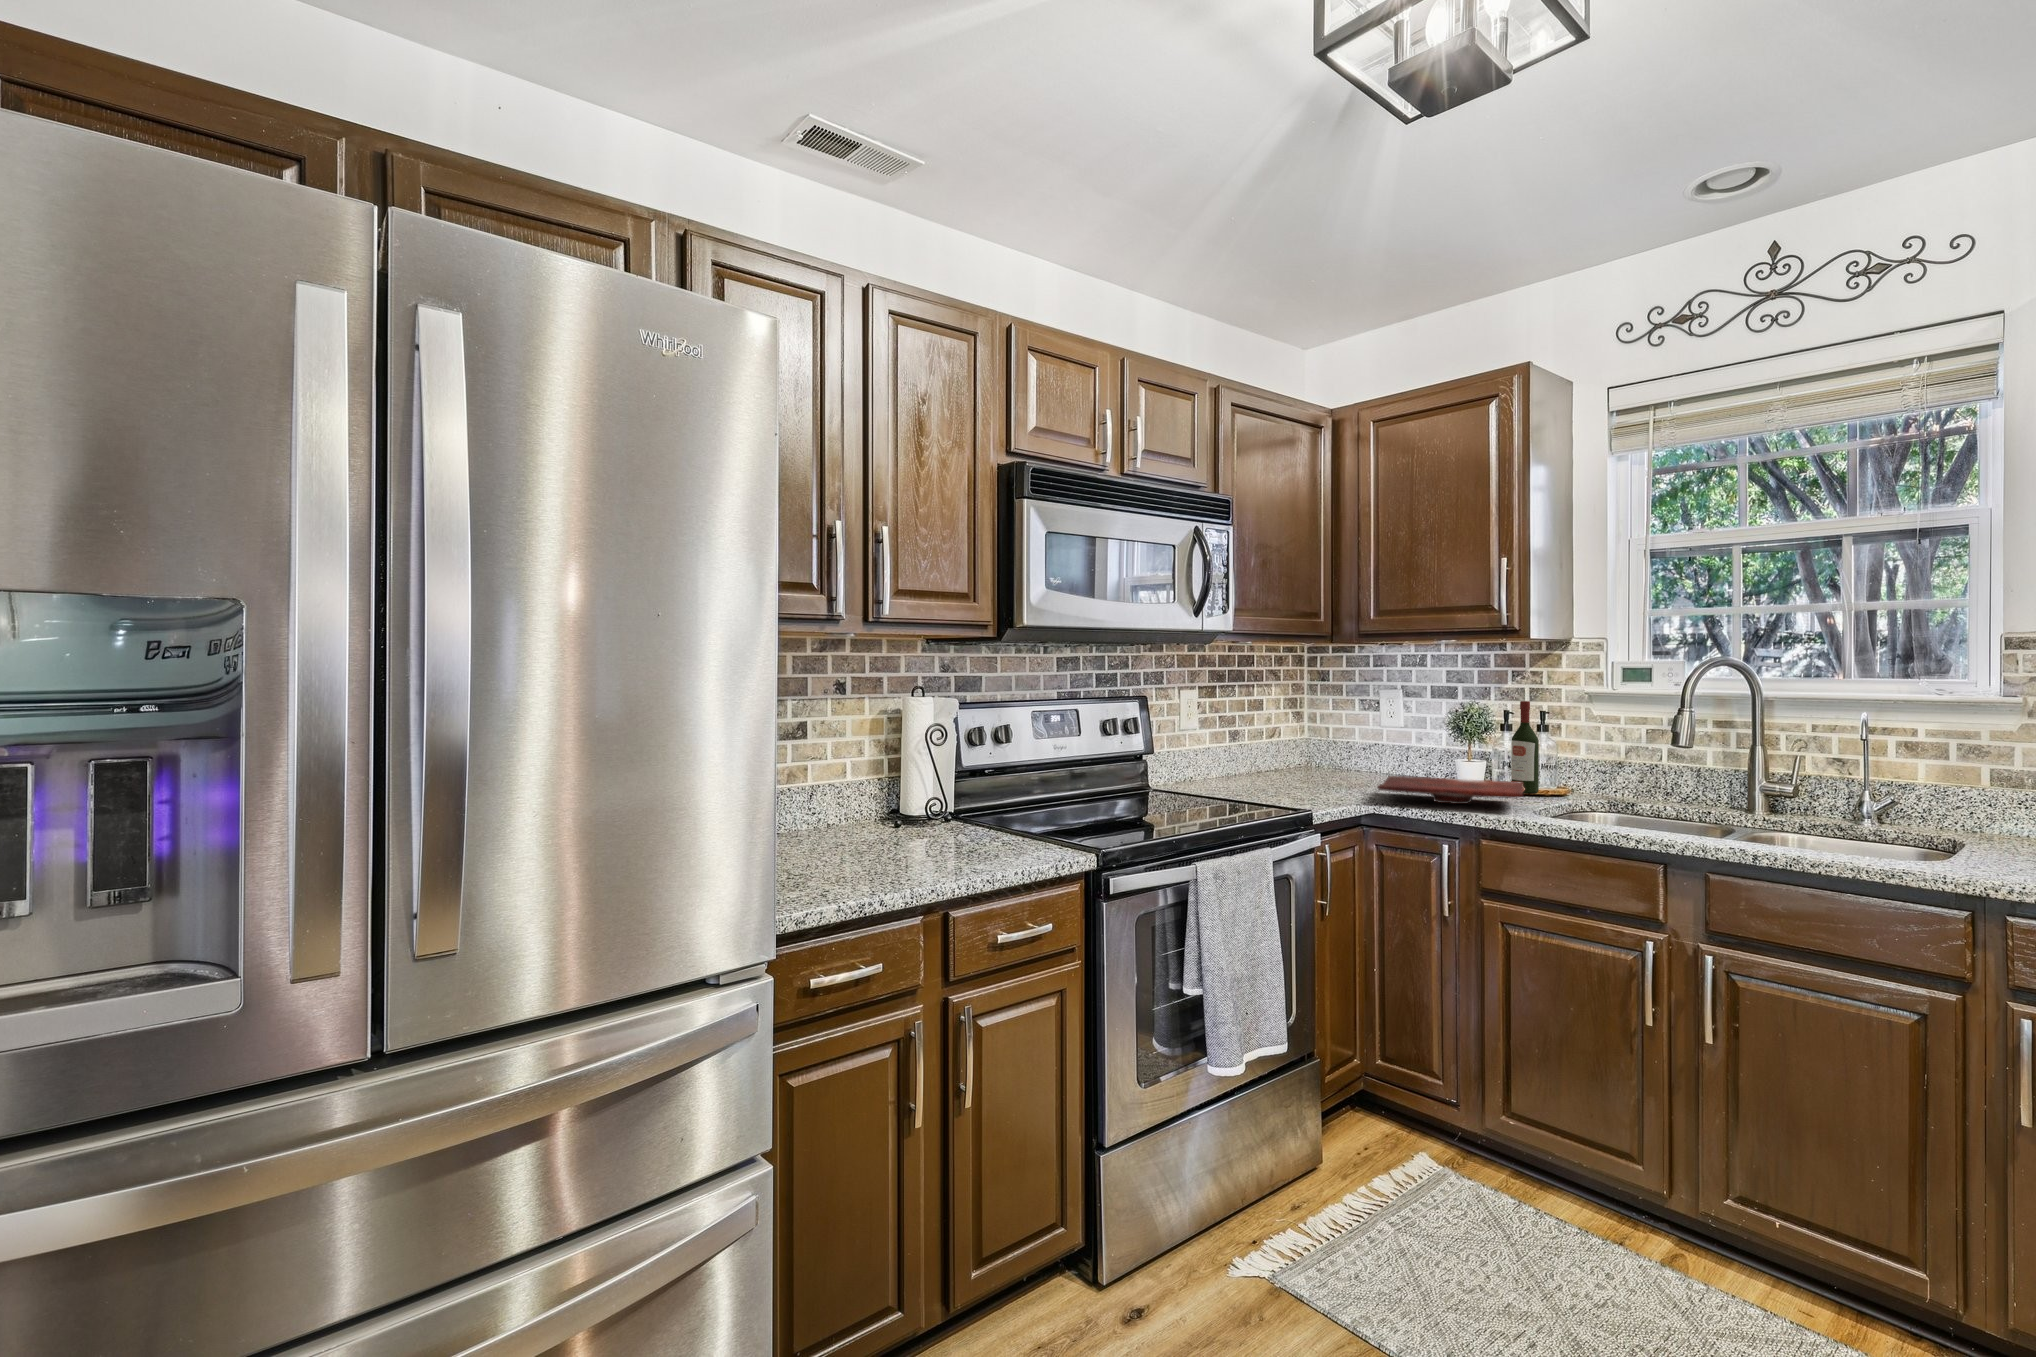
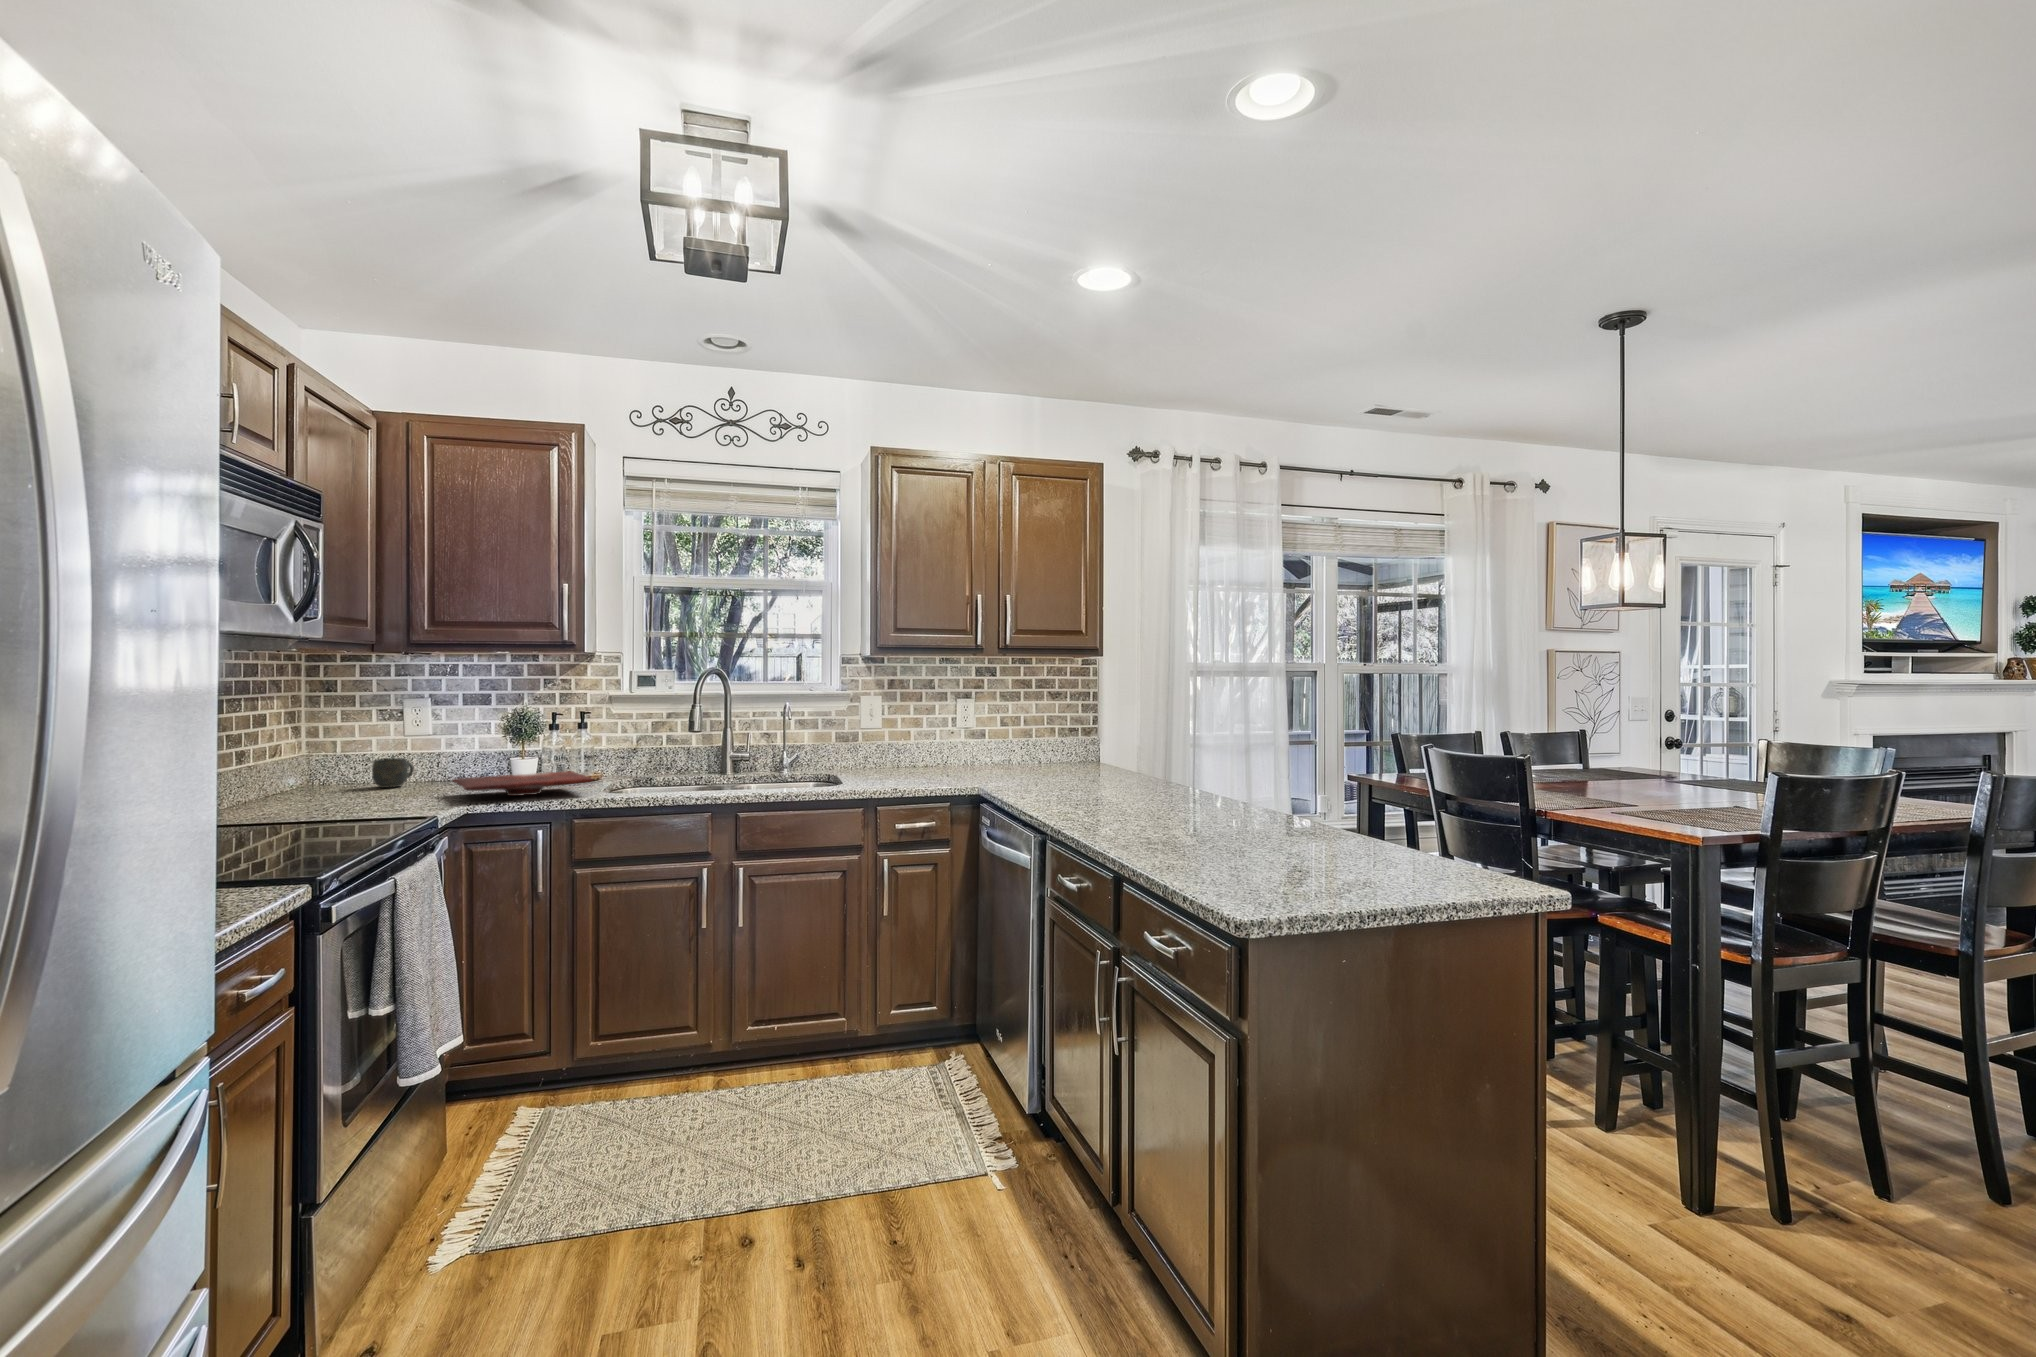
wine bottle: present [1511,701,1539,793] -> none [548,704,571,781]
mug: none [1341,750,1380,779] -> present [372,758,414,788]

